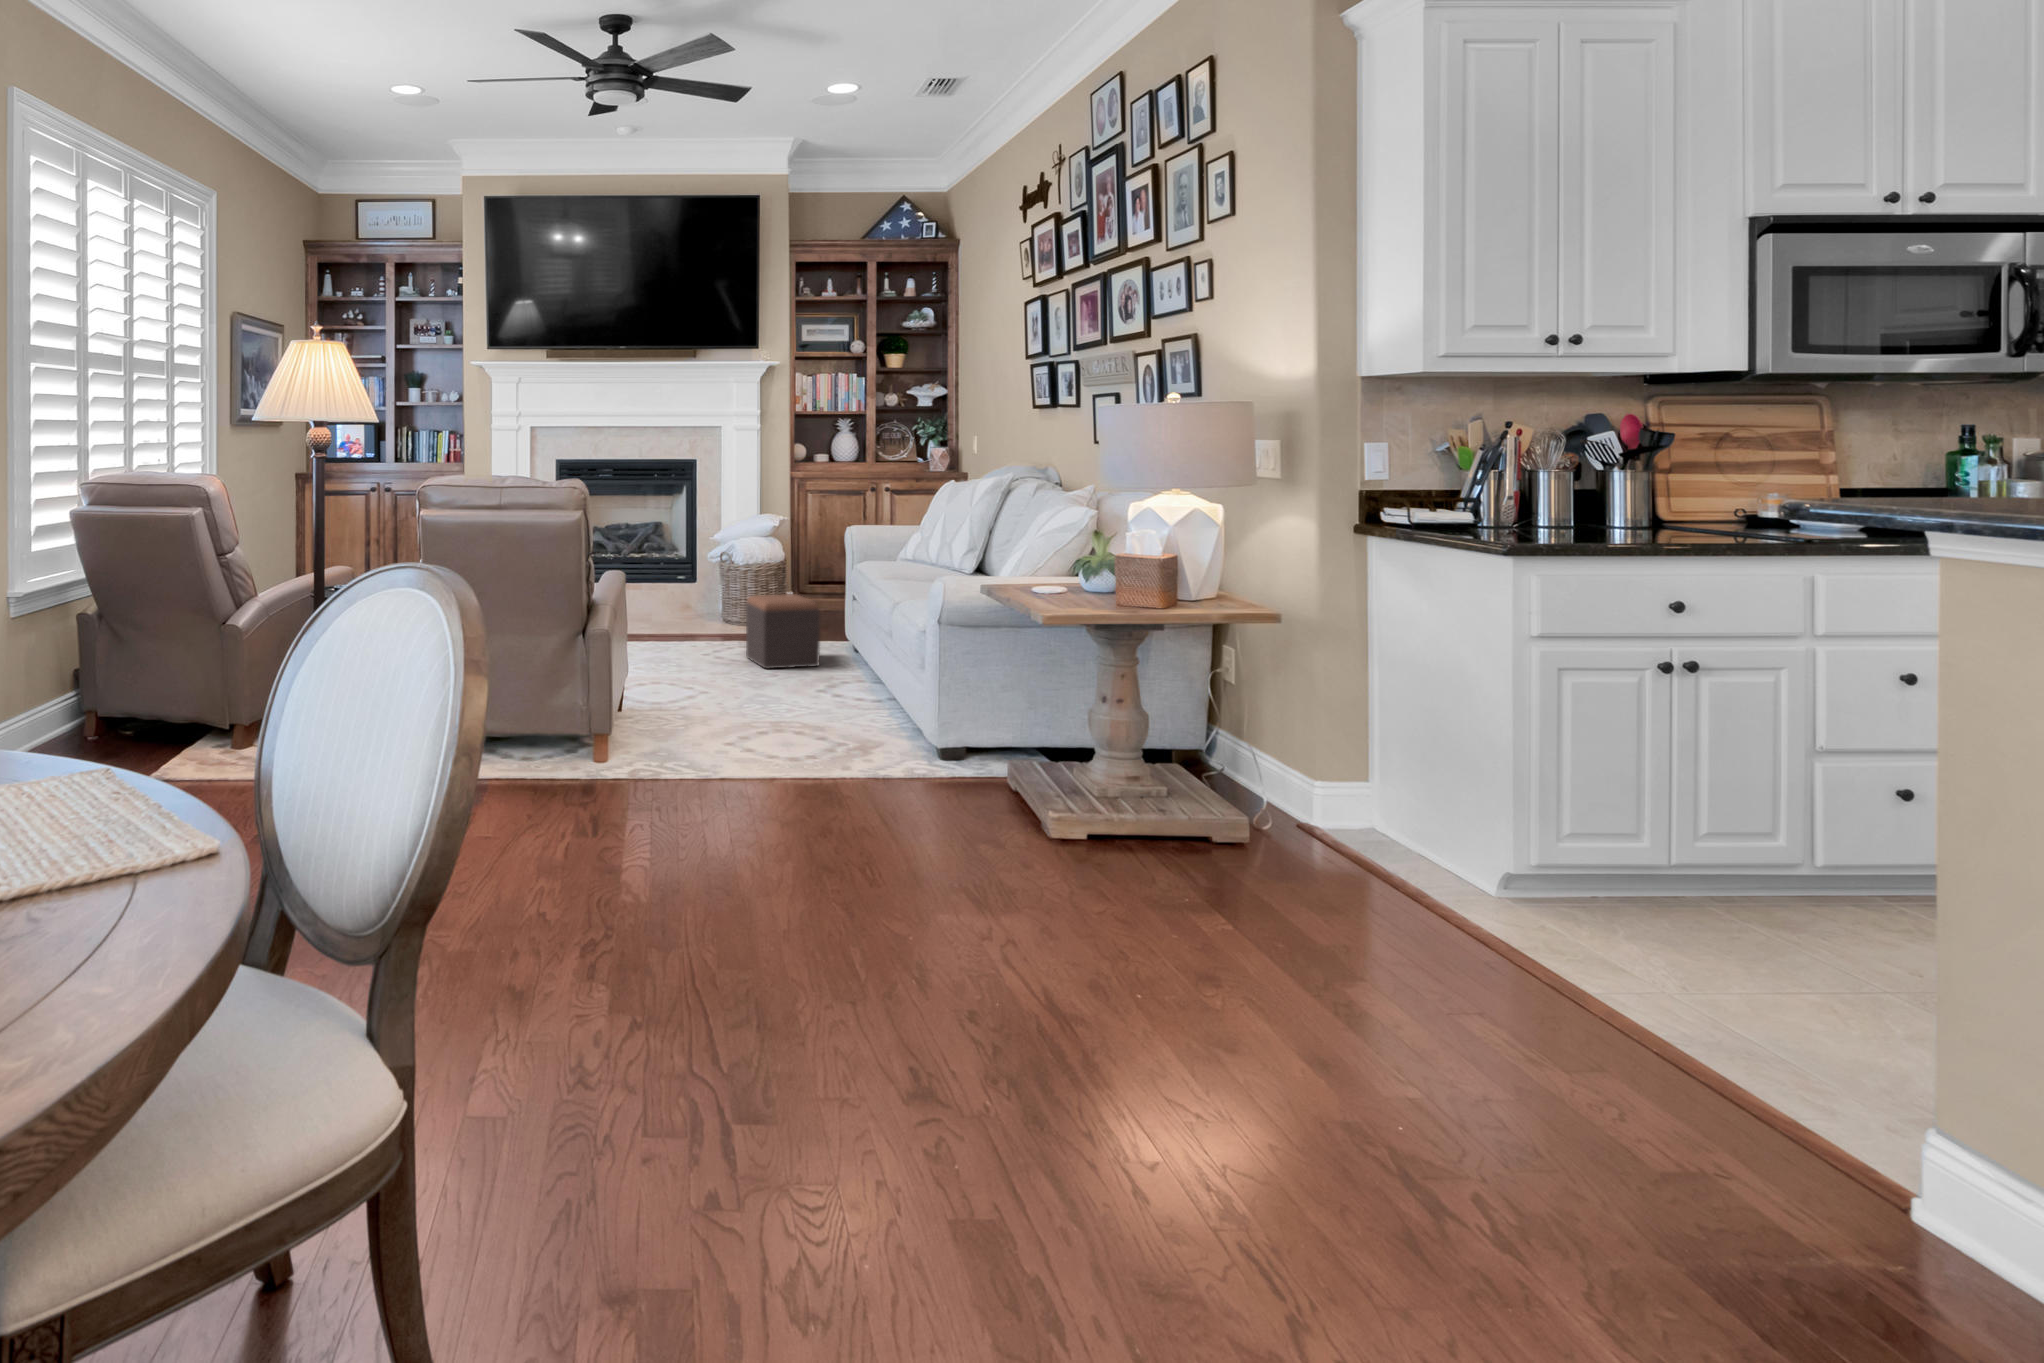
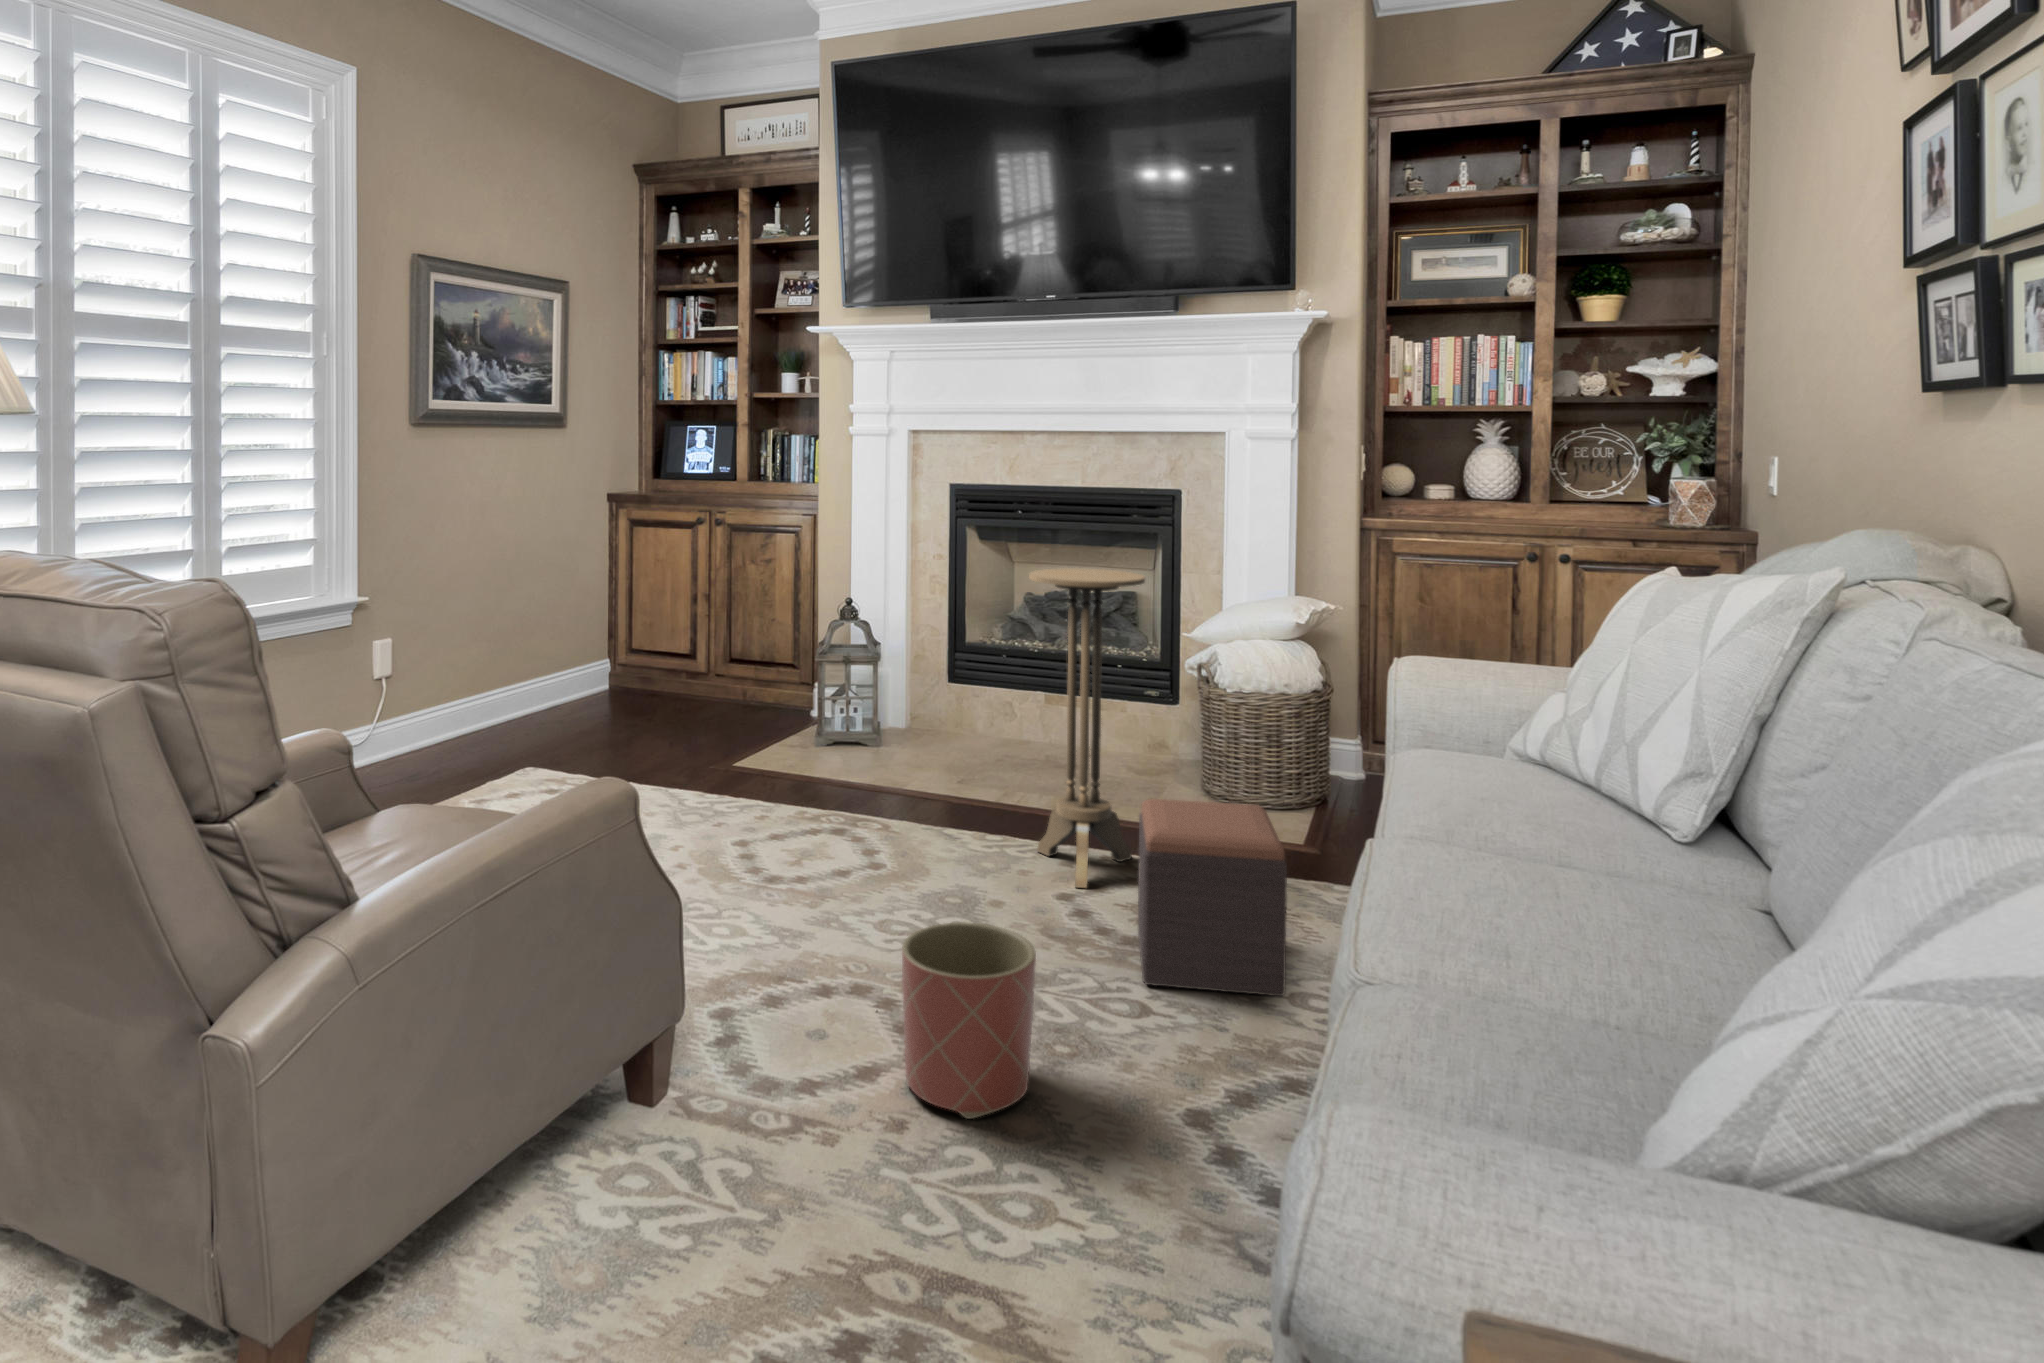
side table: none [672,498,729,650] -> present [1029,568,1145,888]
planter: none [701,634,755,699] -> present [902,922,1036,1119]

